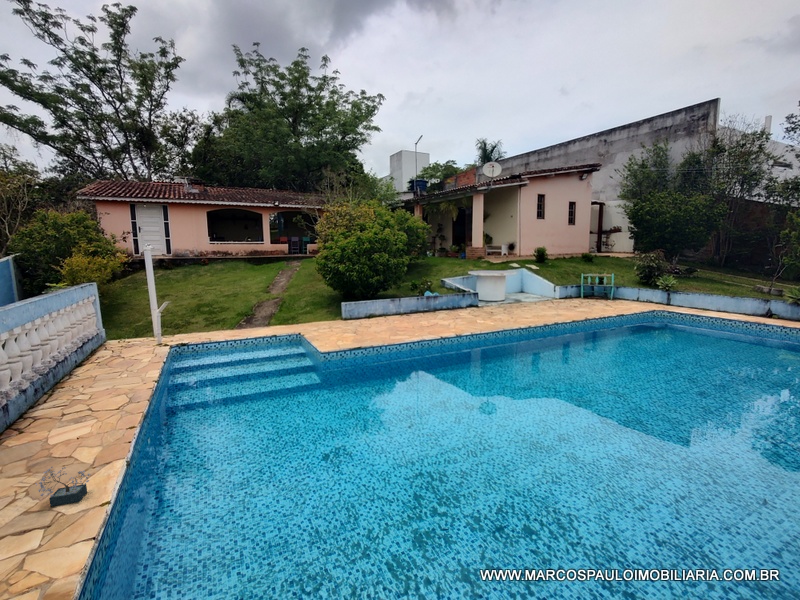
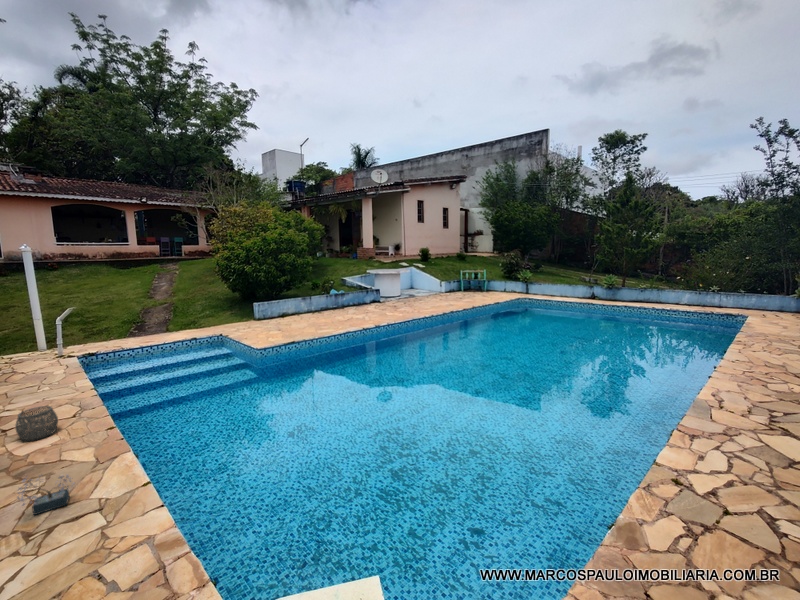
woven basket: none [93,392,128,423] -> present [16,406,58,441]

